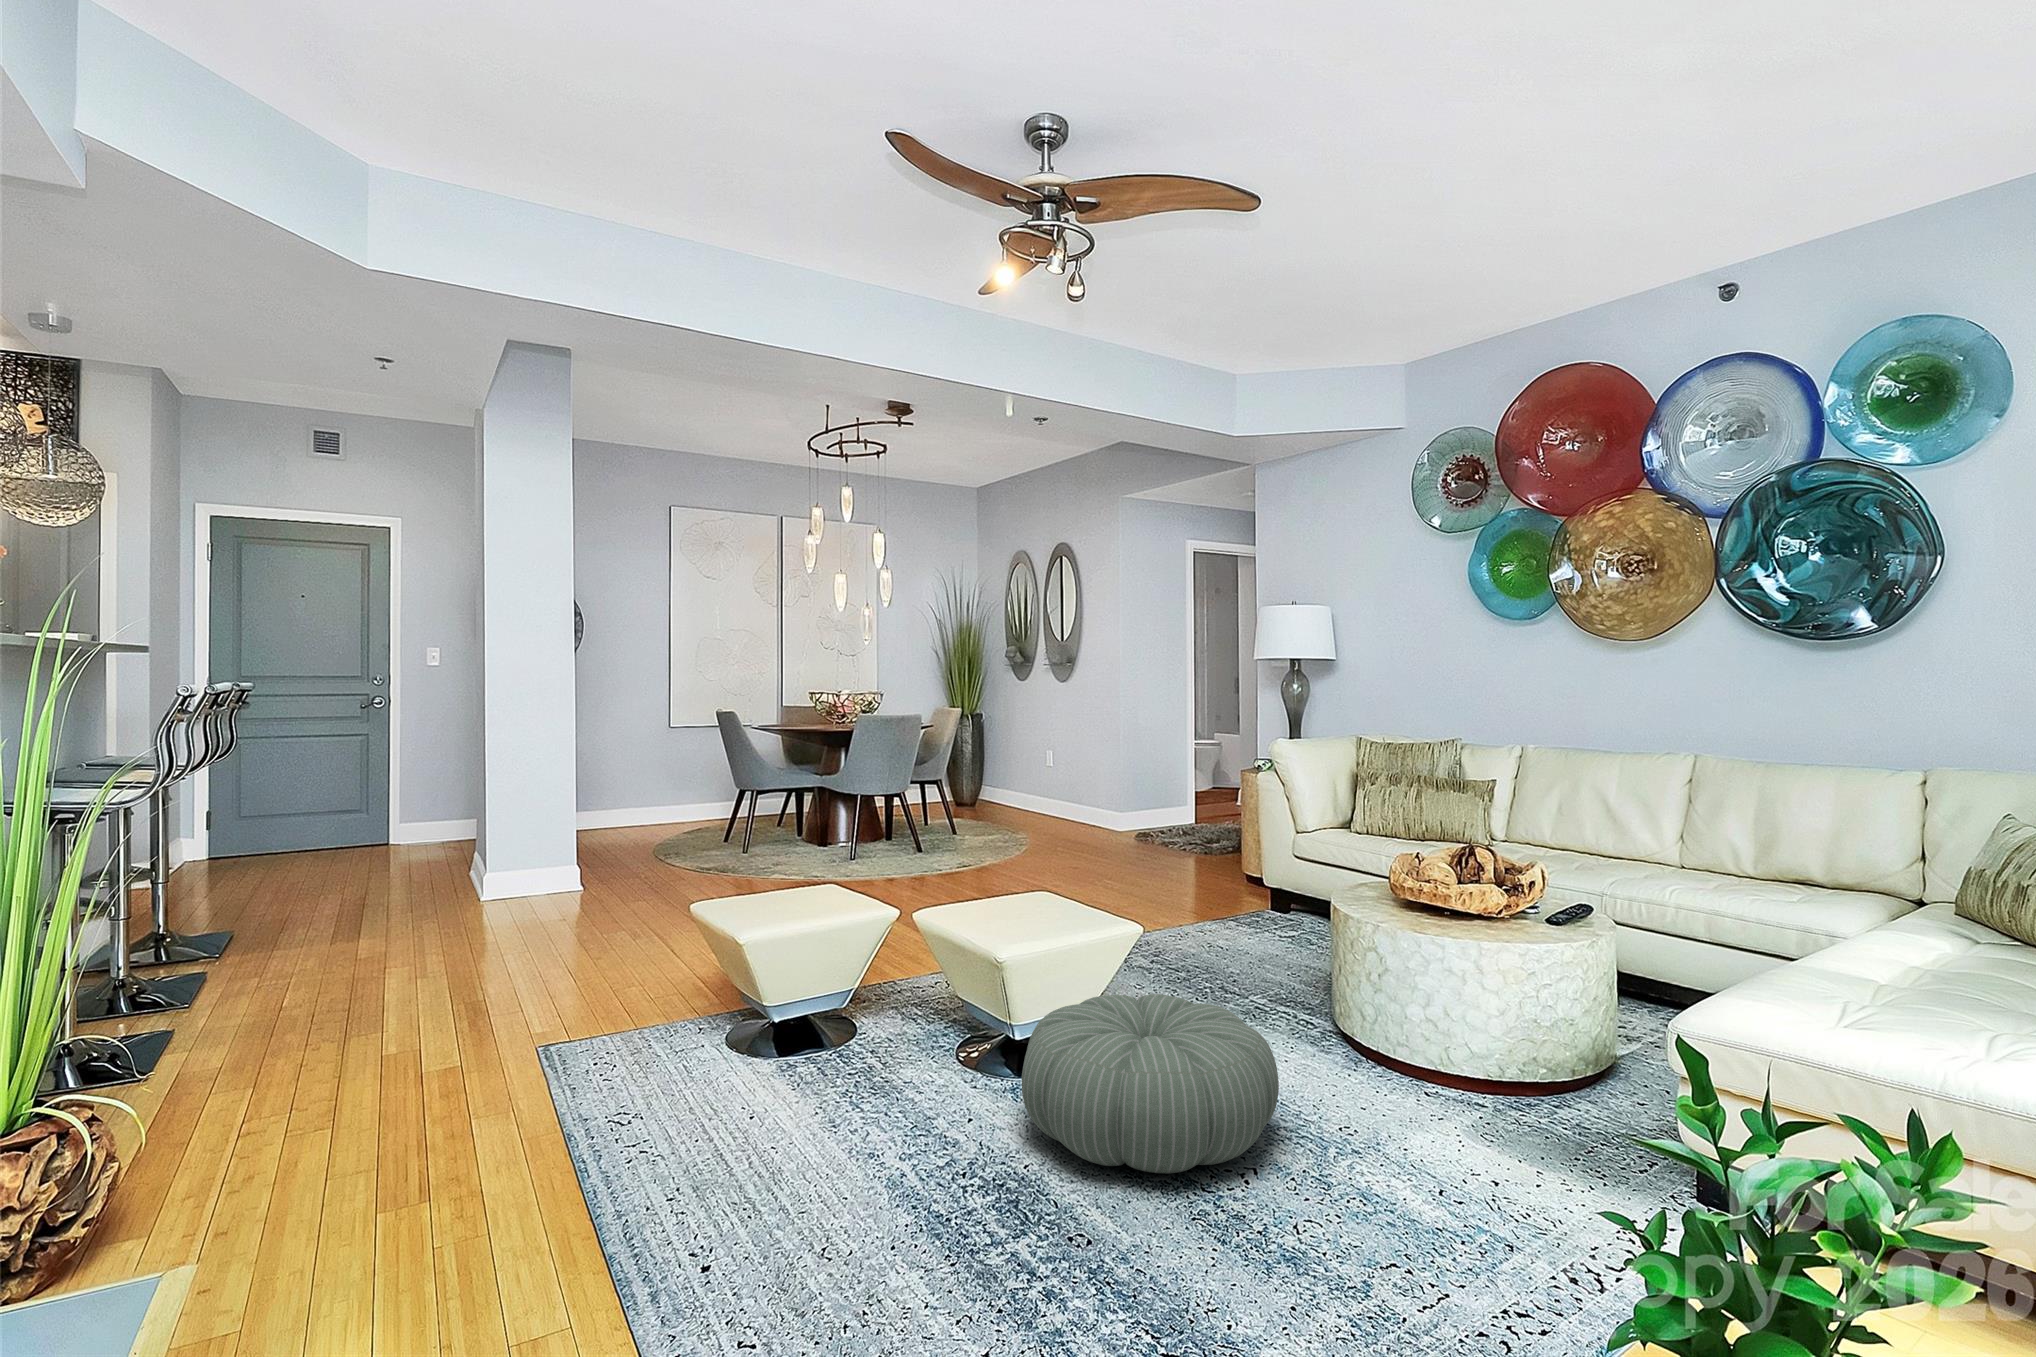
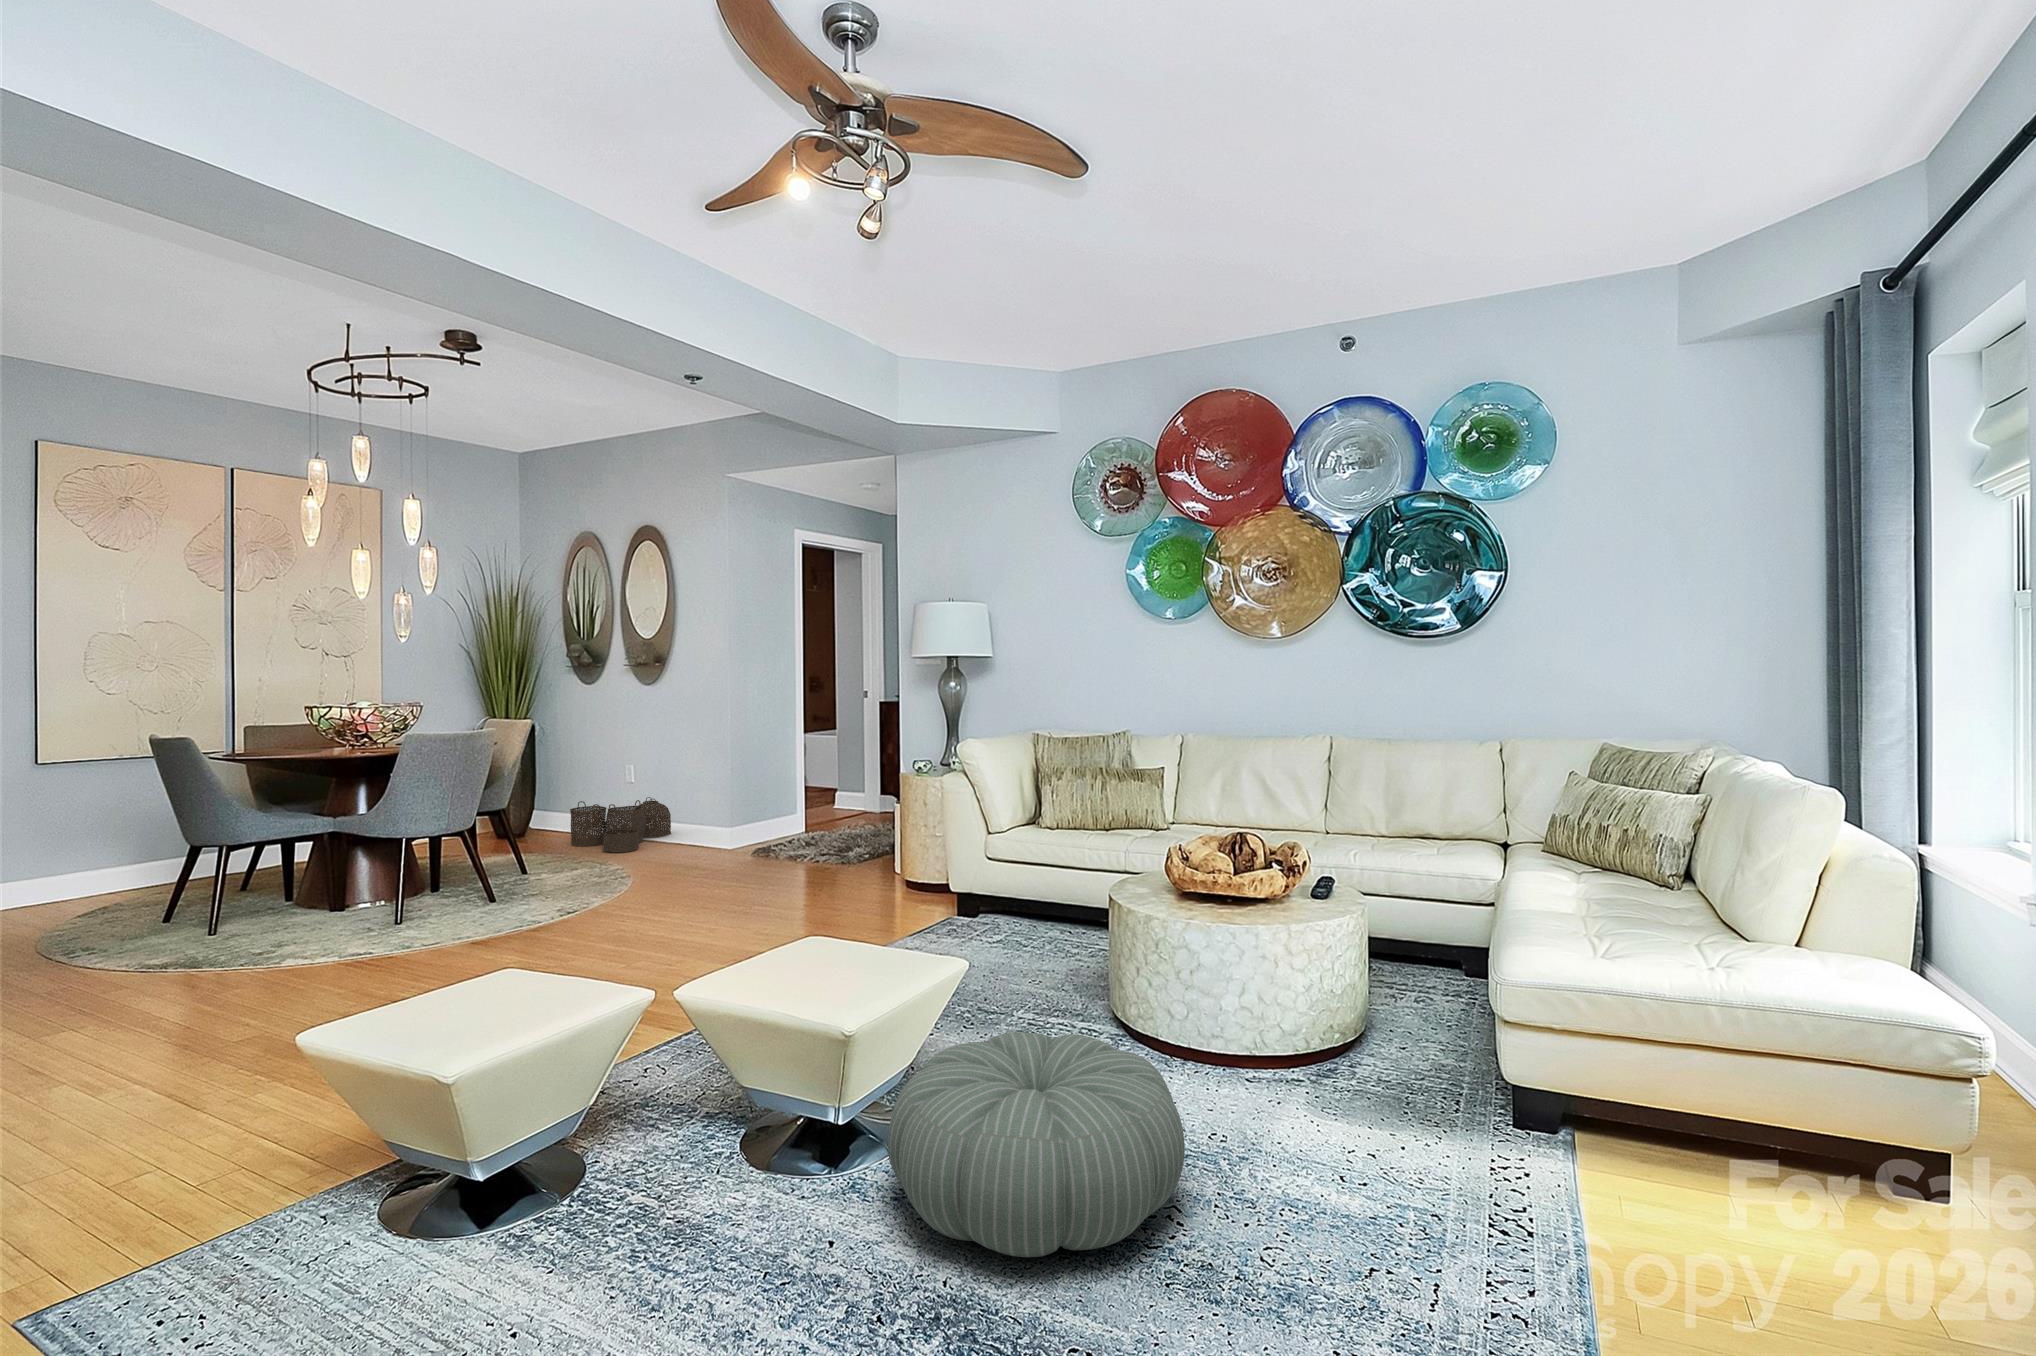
woven basket: none [991,784,1076,830] -> present [570,797,671,852]

